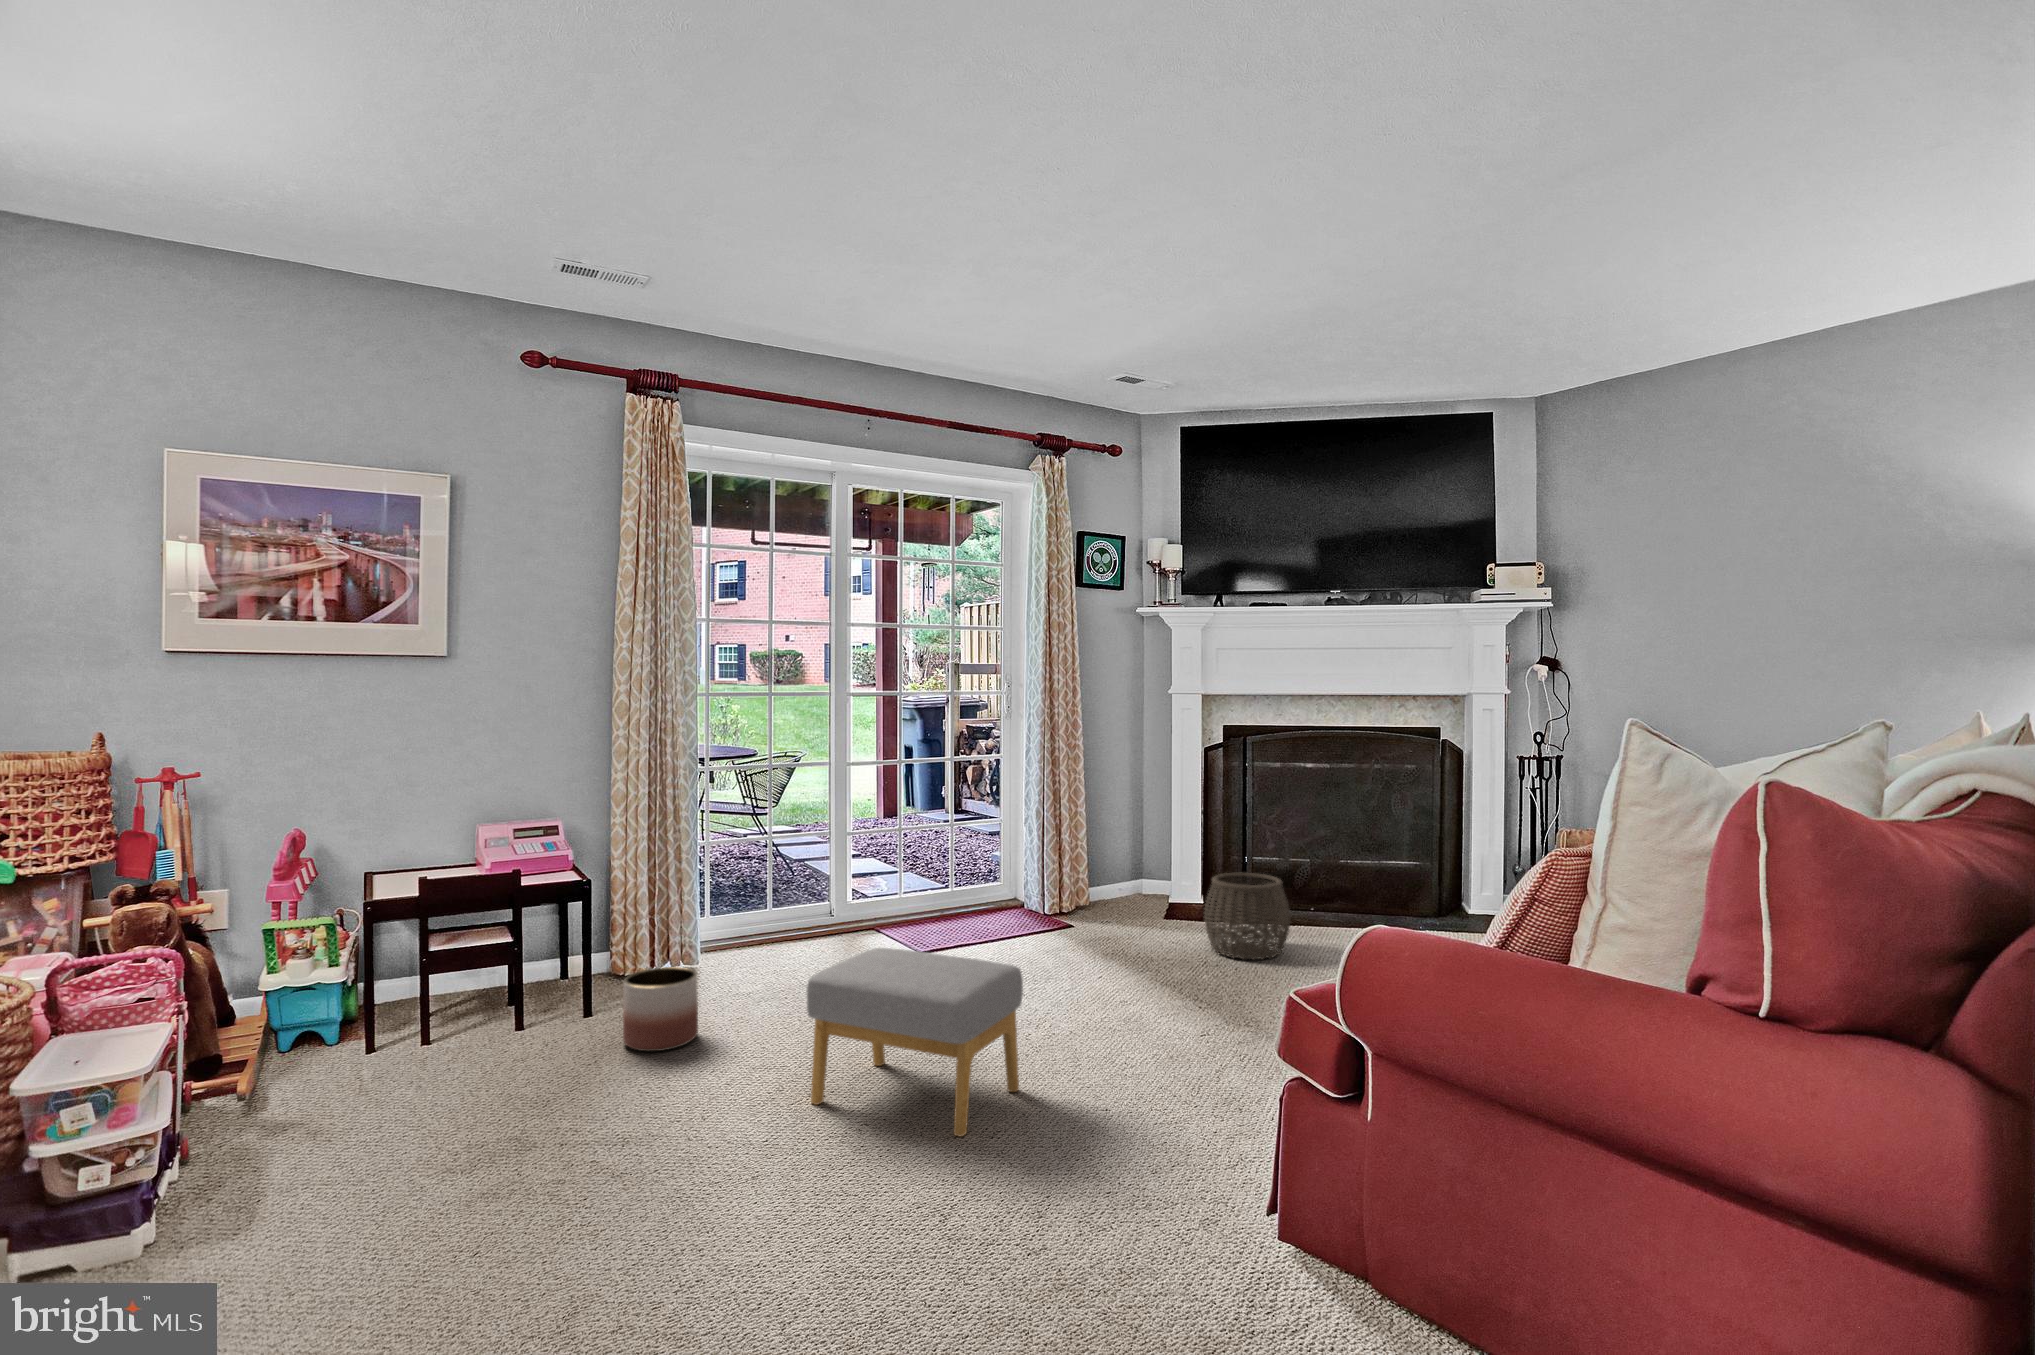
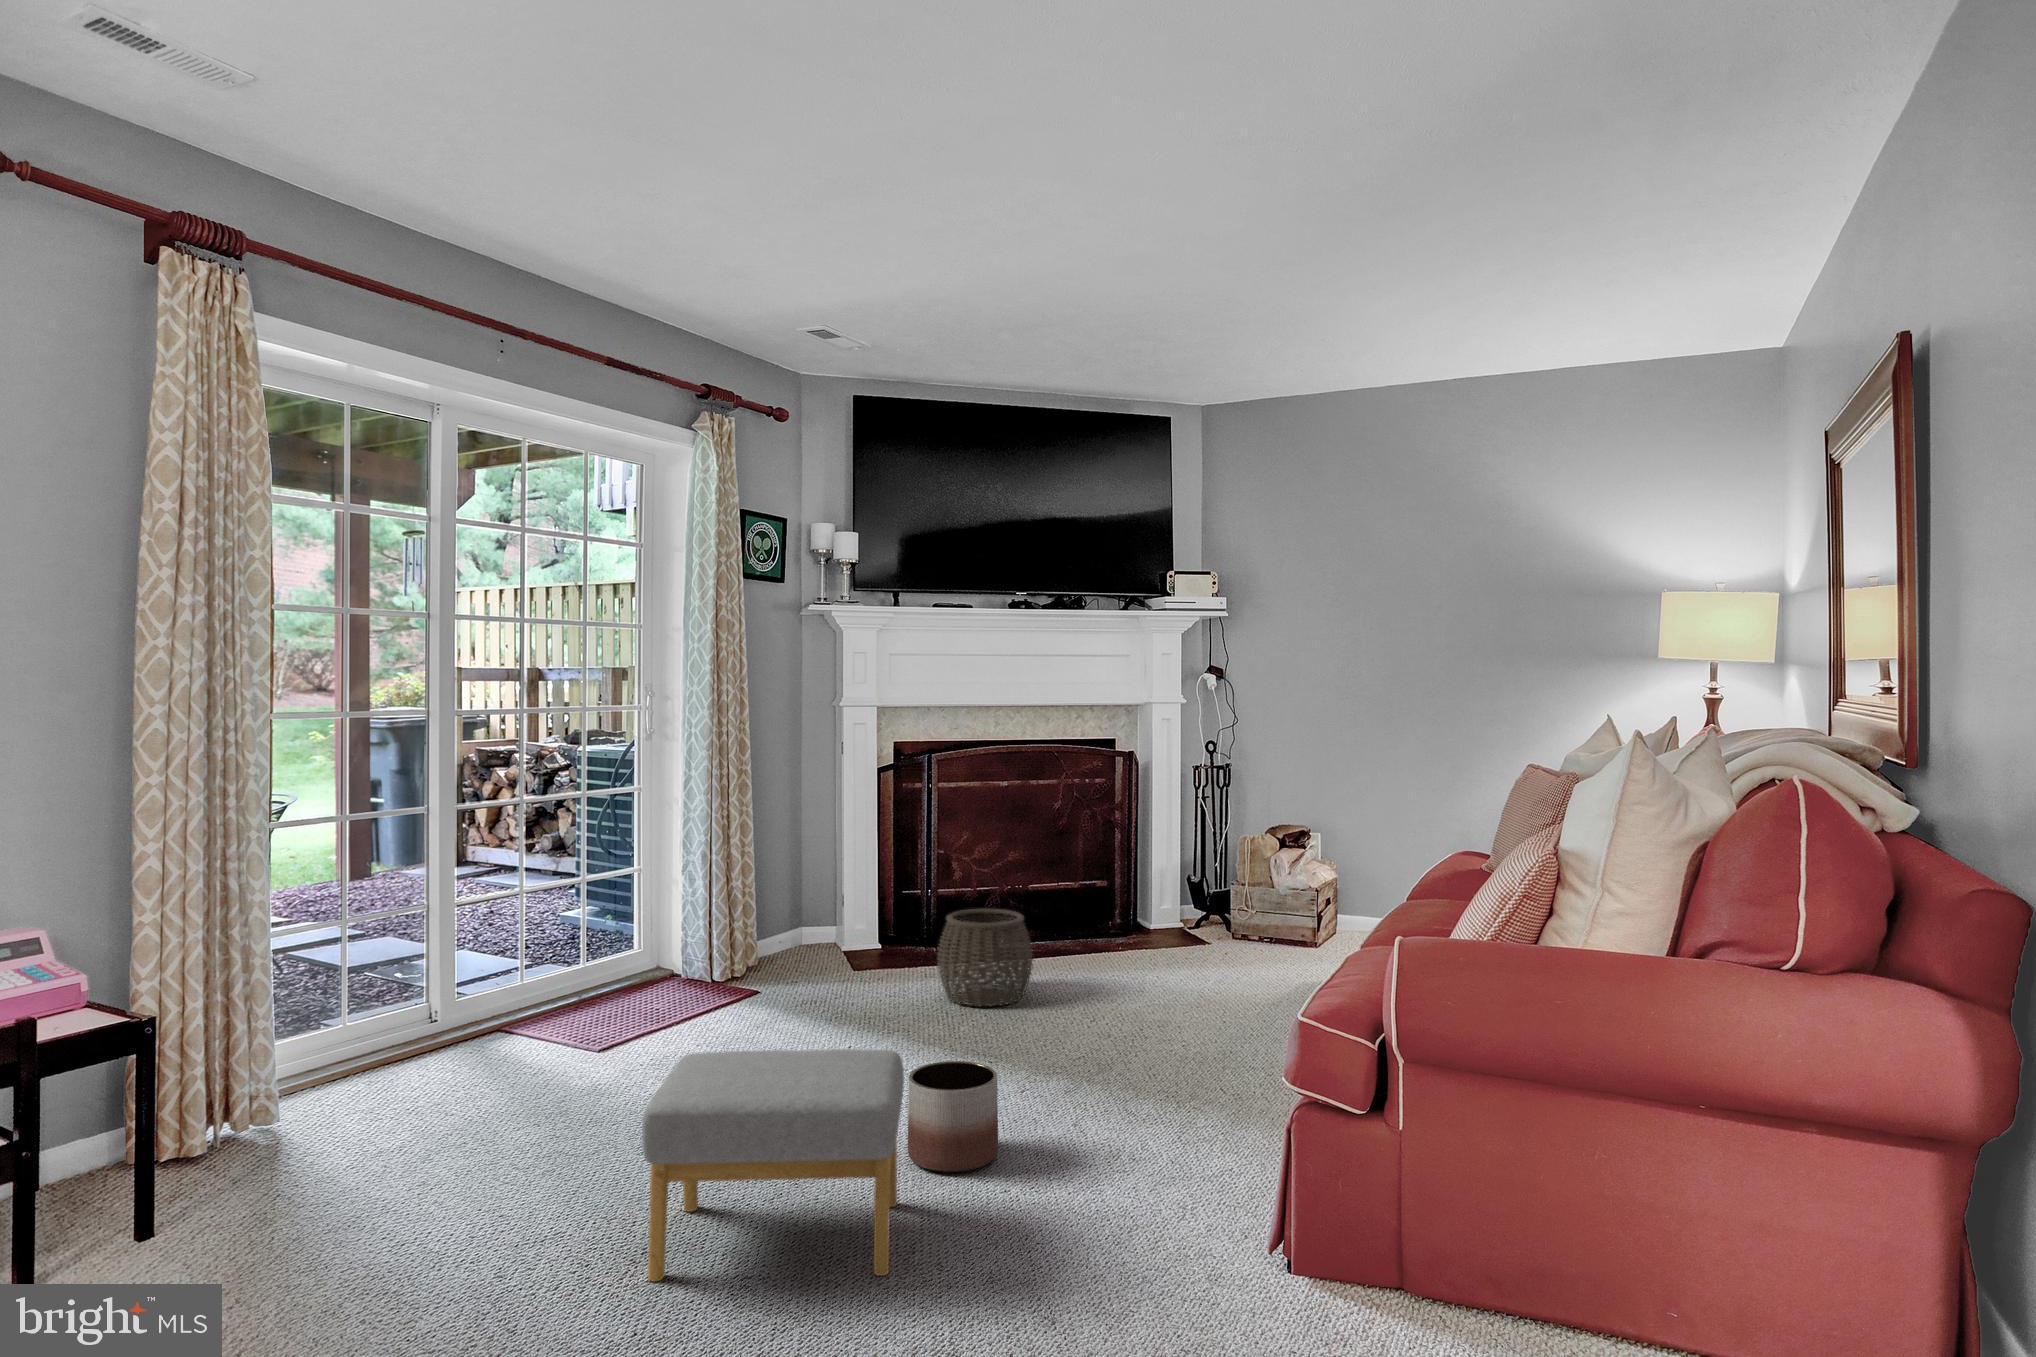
planter: present [623,967,698,1051] -> present [908,1061,998,1172]

